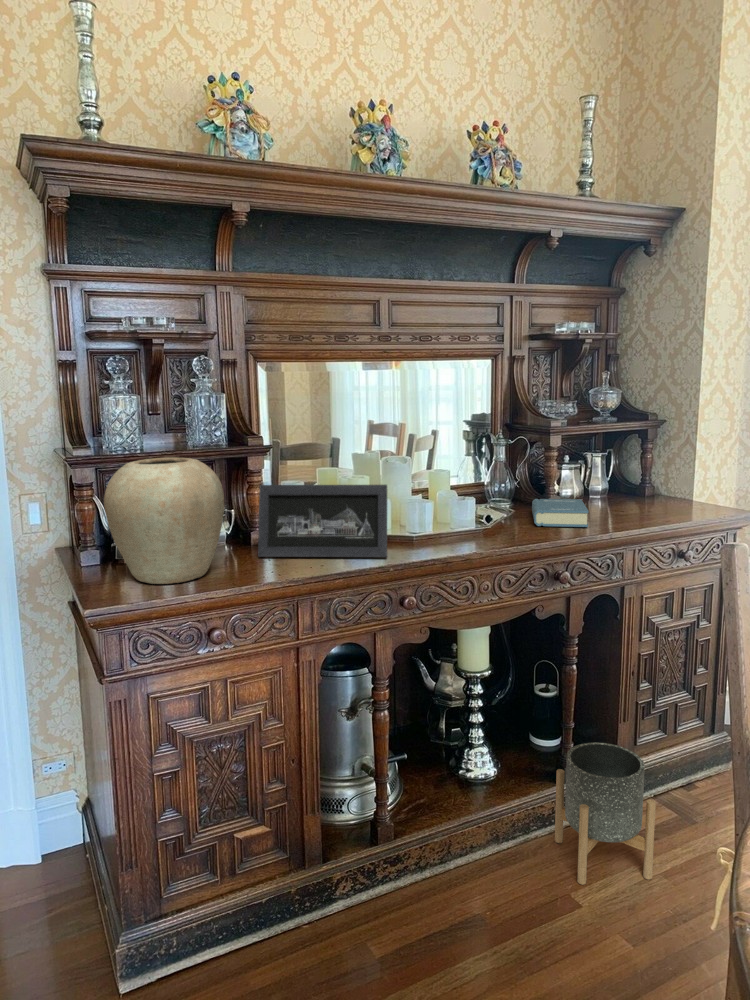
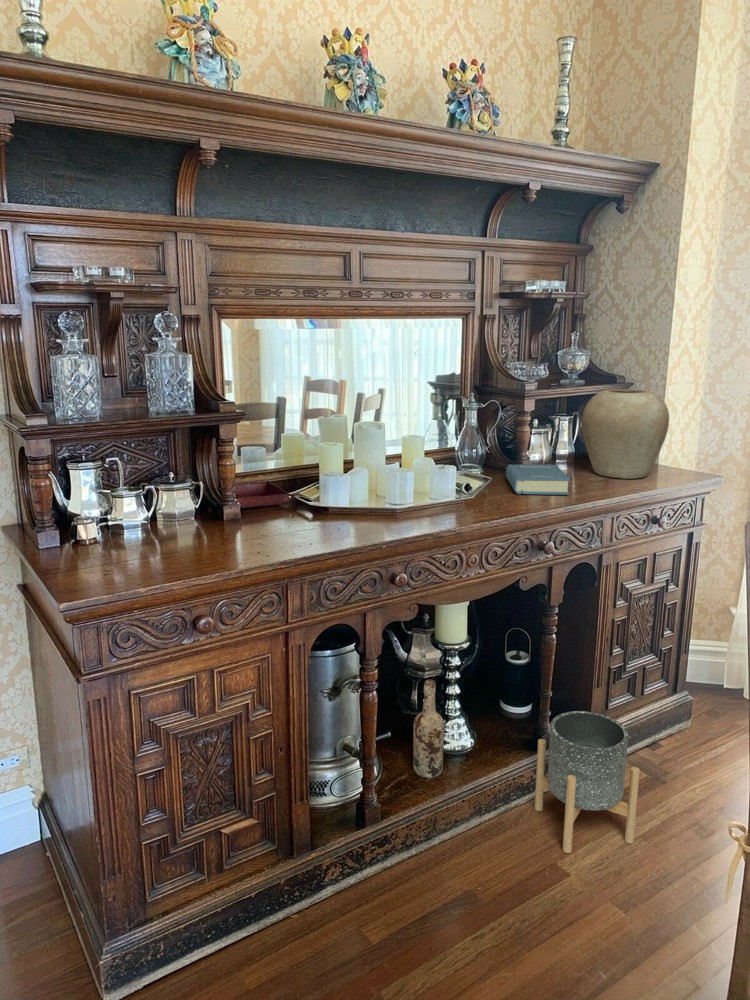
vase: present [104,458,224,584] -> present [582,389,669,479]
picture frame: present [258,485,387,557] -> none [236,455,376,534]
wine bottle: none [433,705,463,803] -> present [413,679,444,778]

